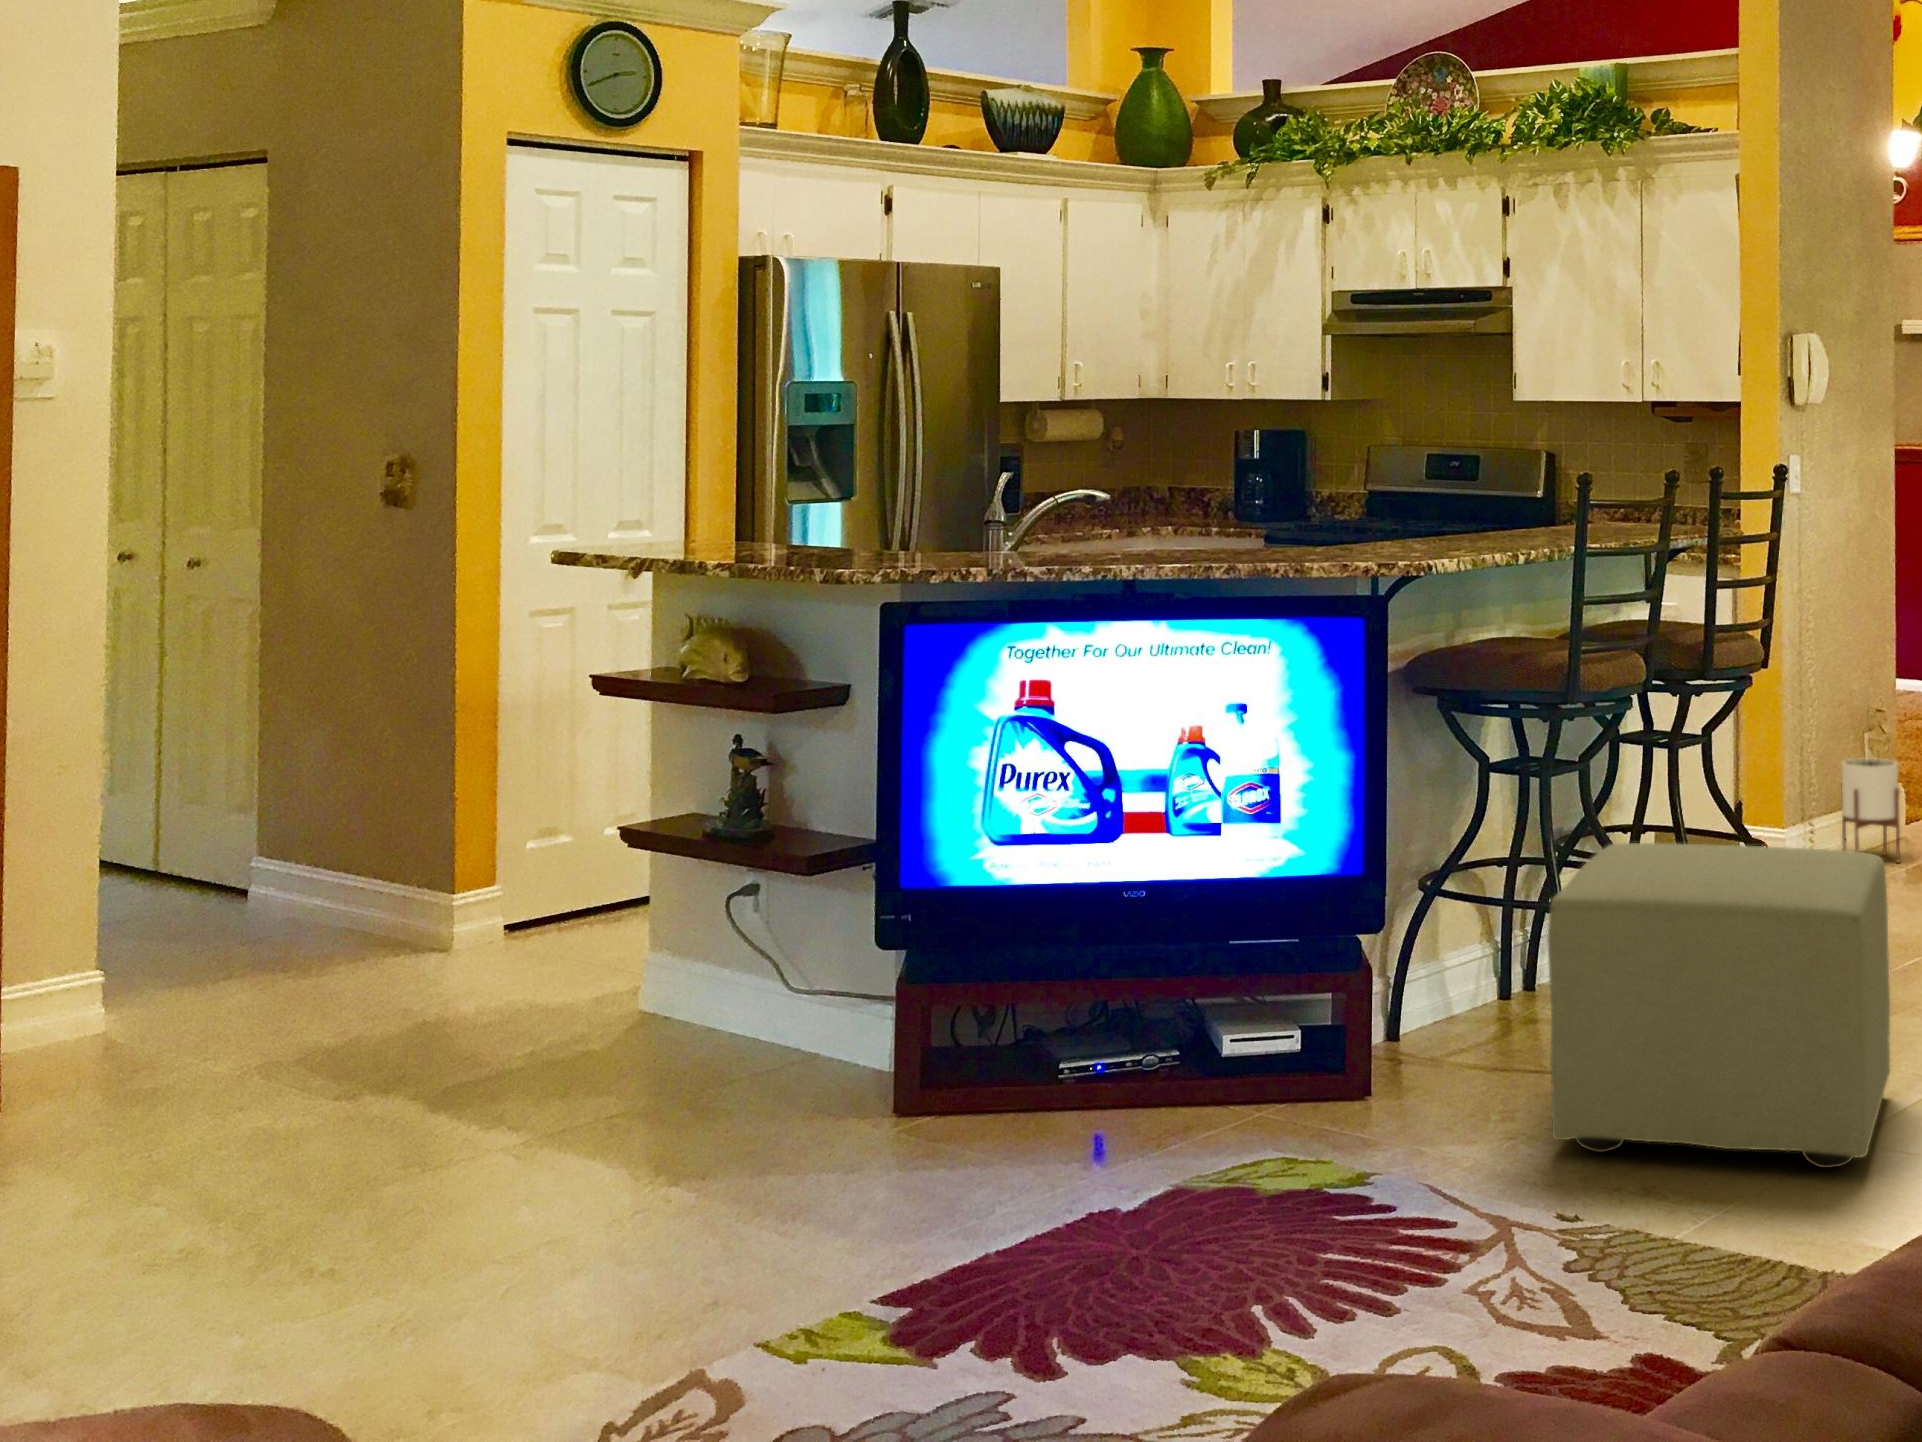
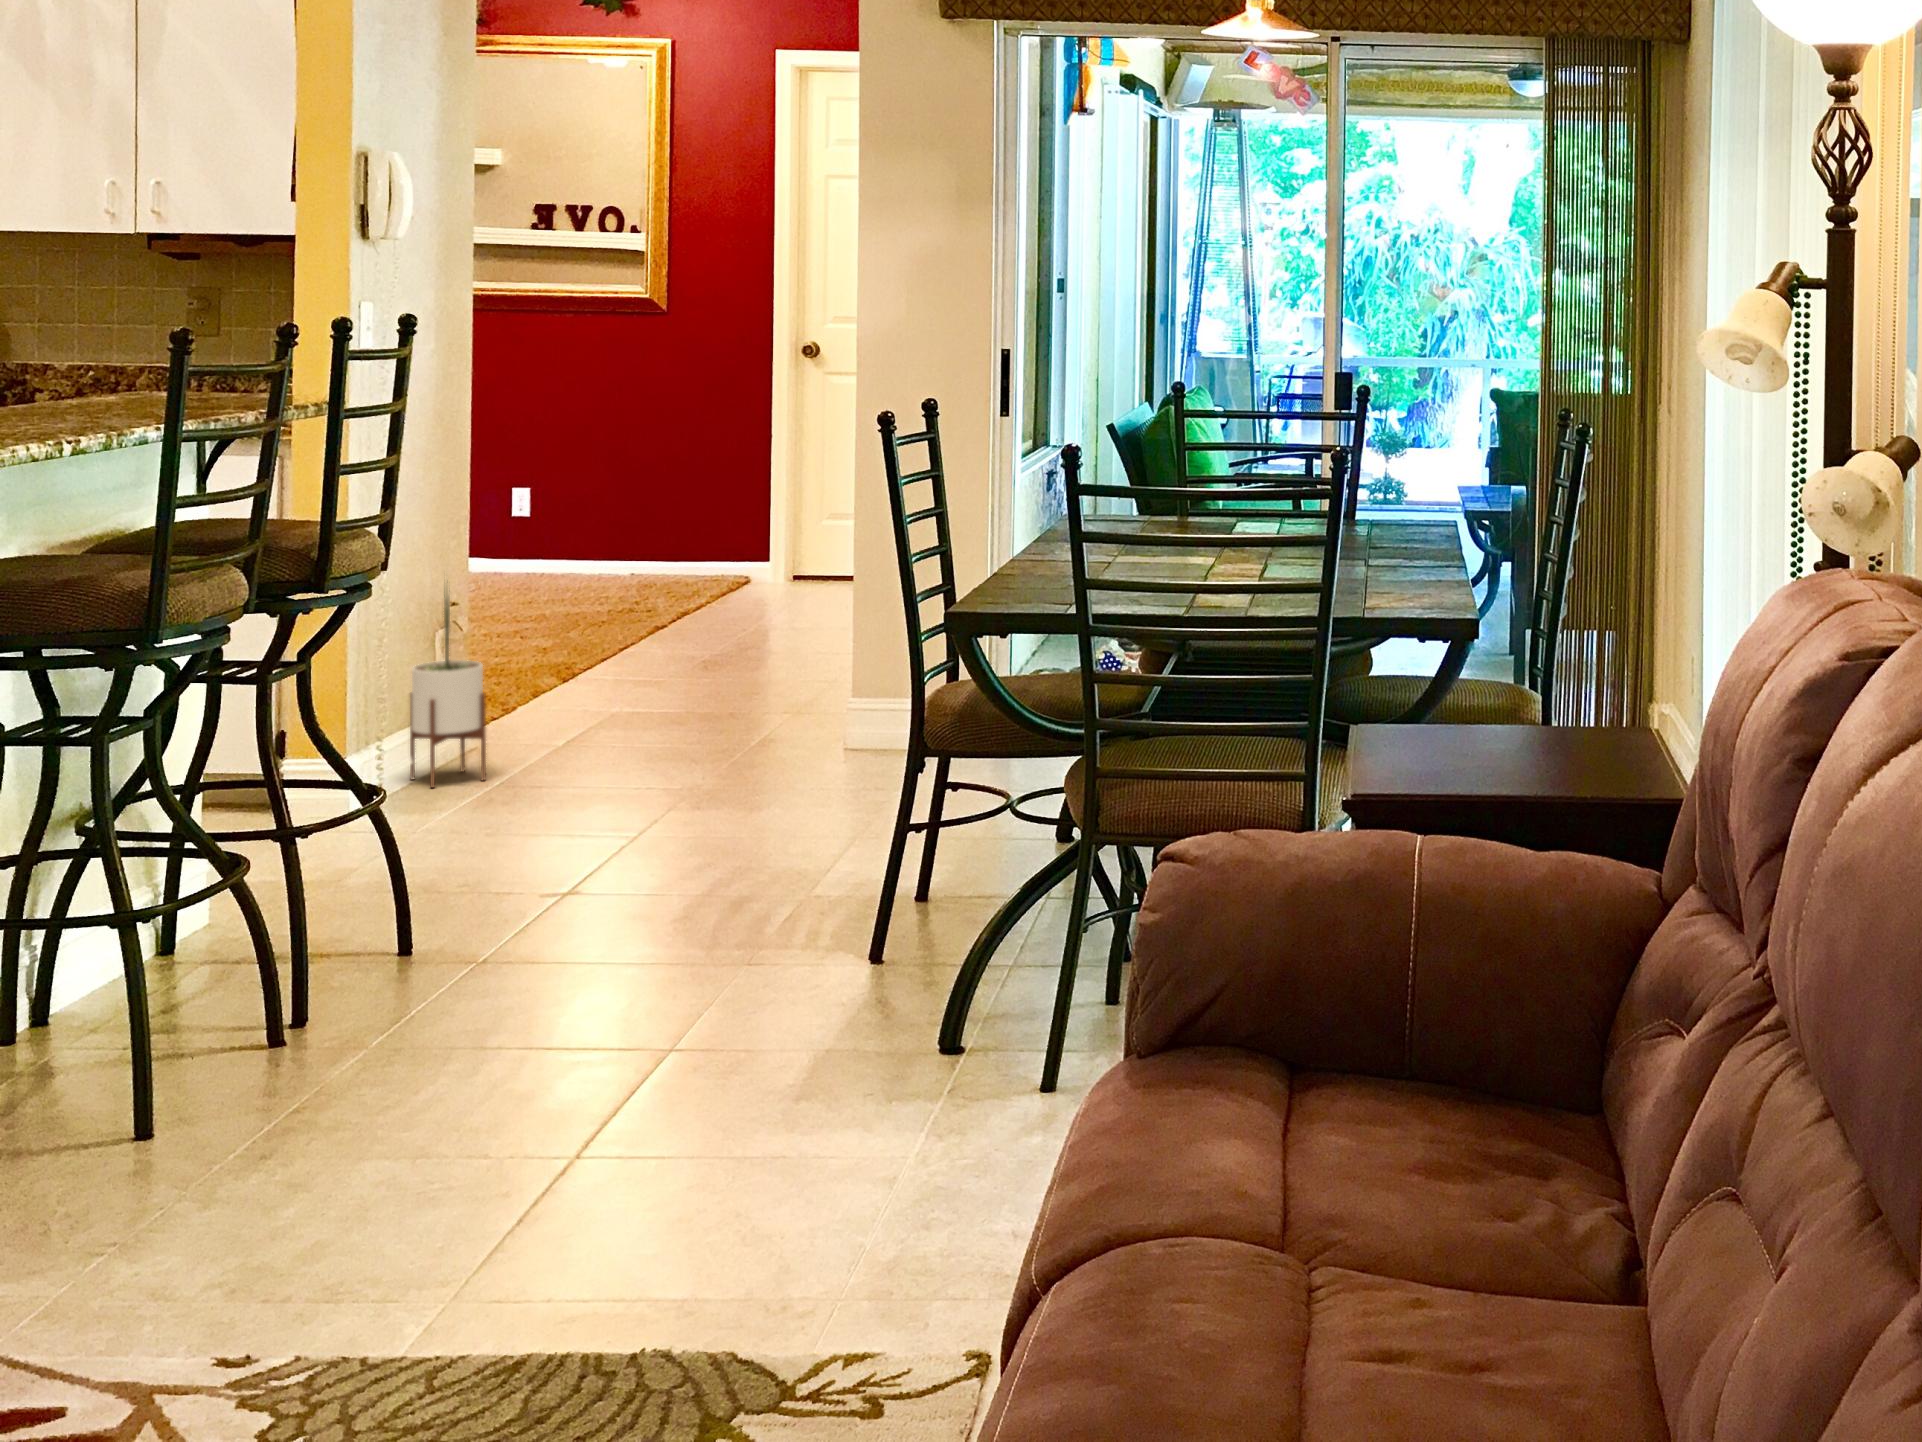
ottoman: present [1547,843,1890,1168] -> none [168,798,628,1248]

